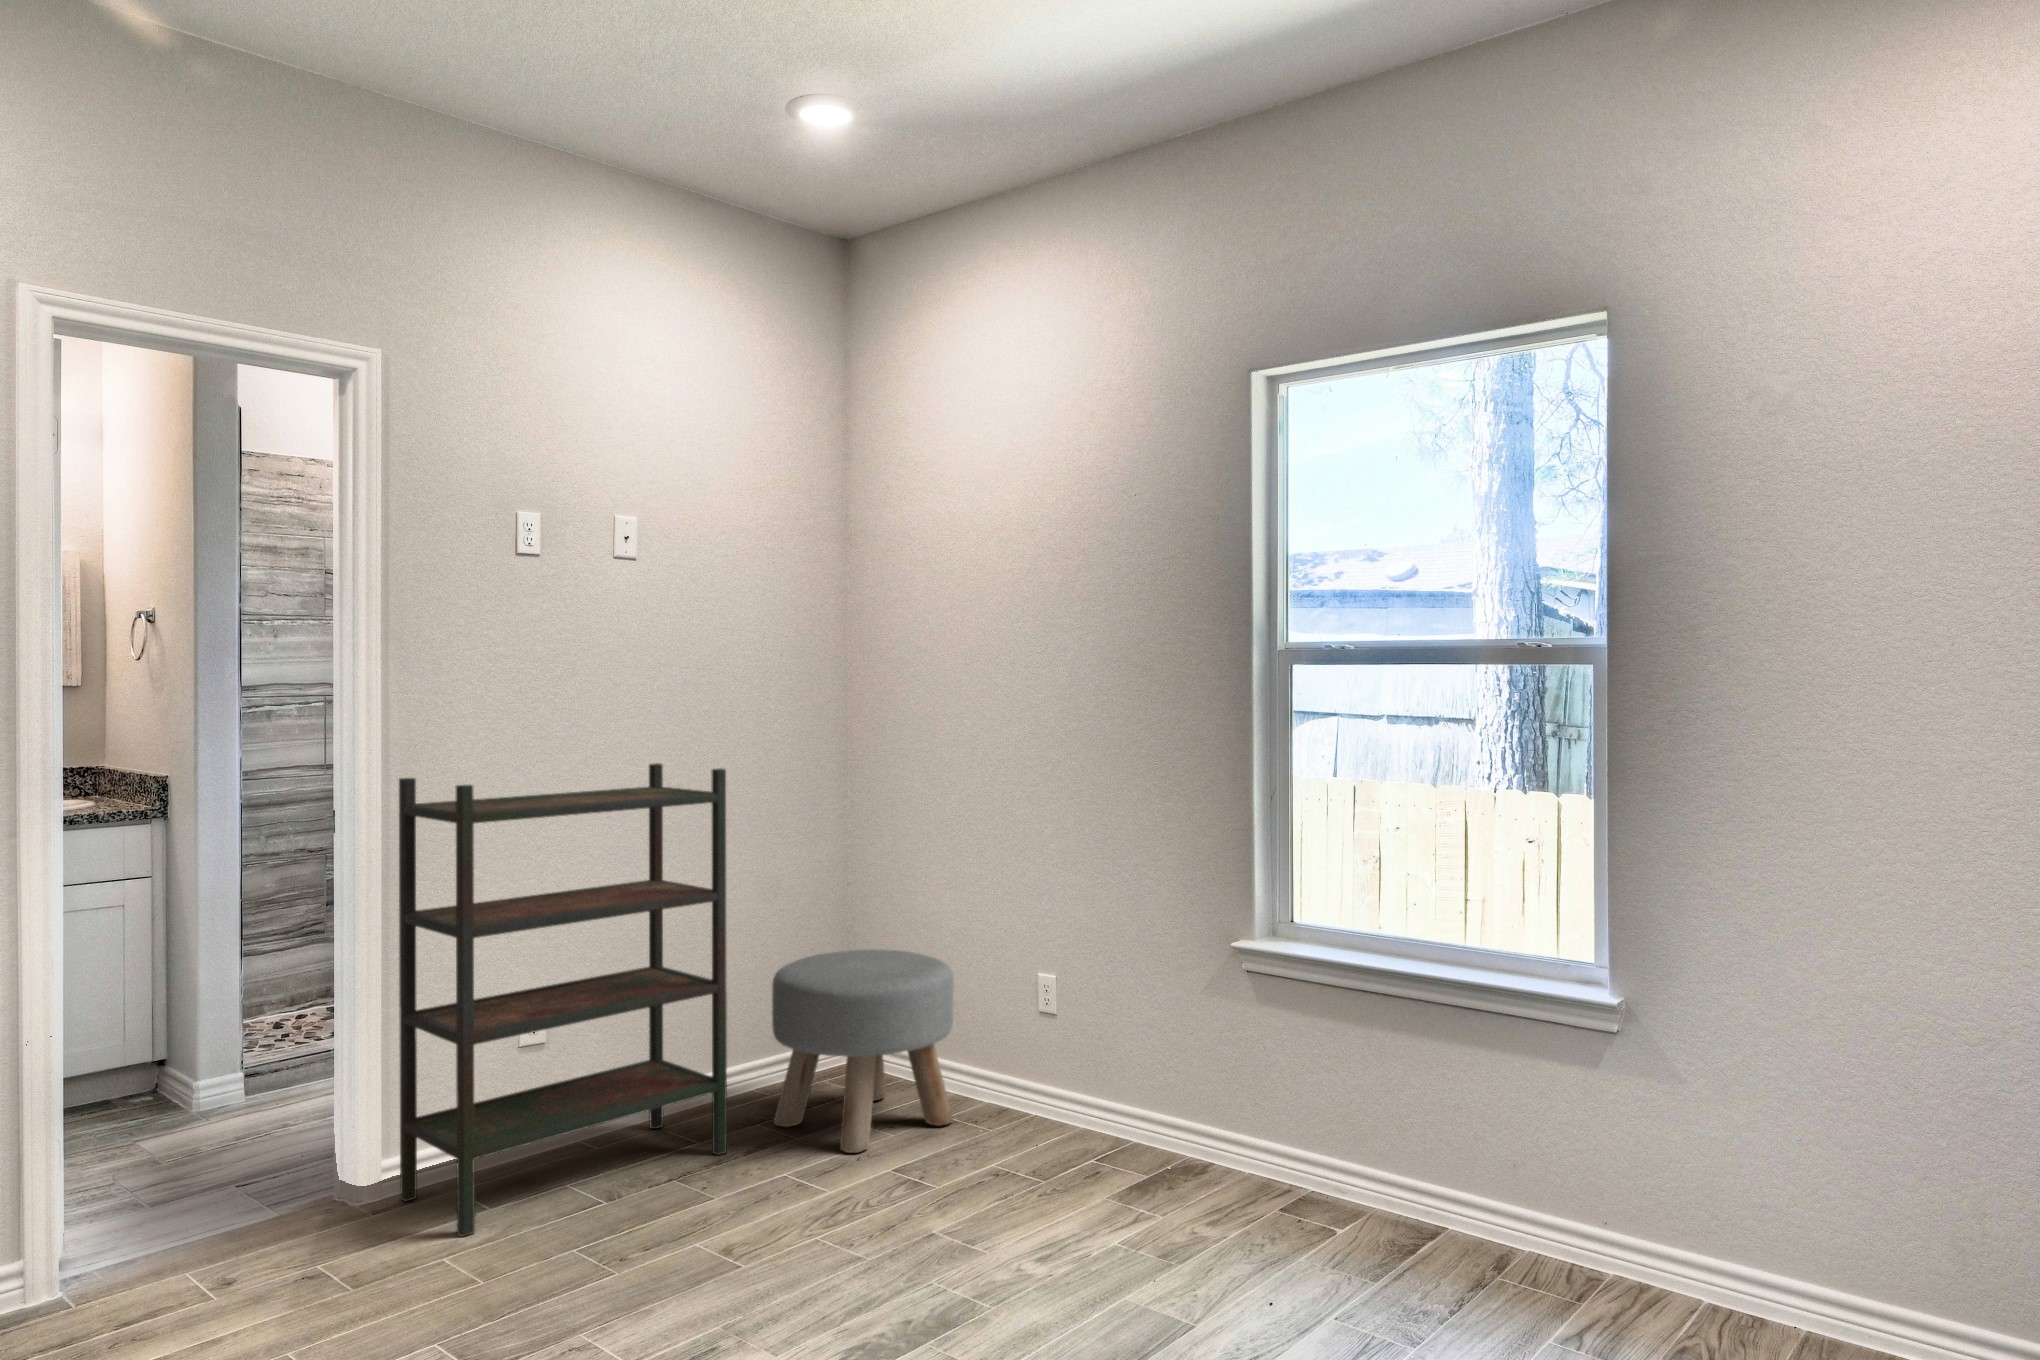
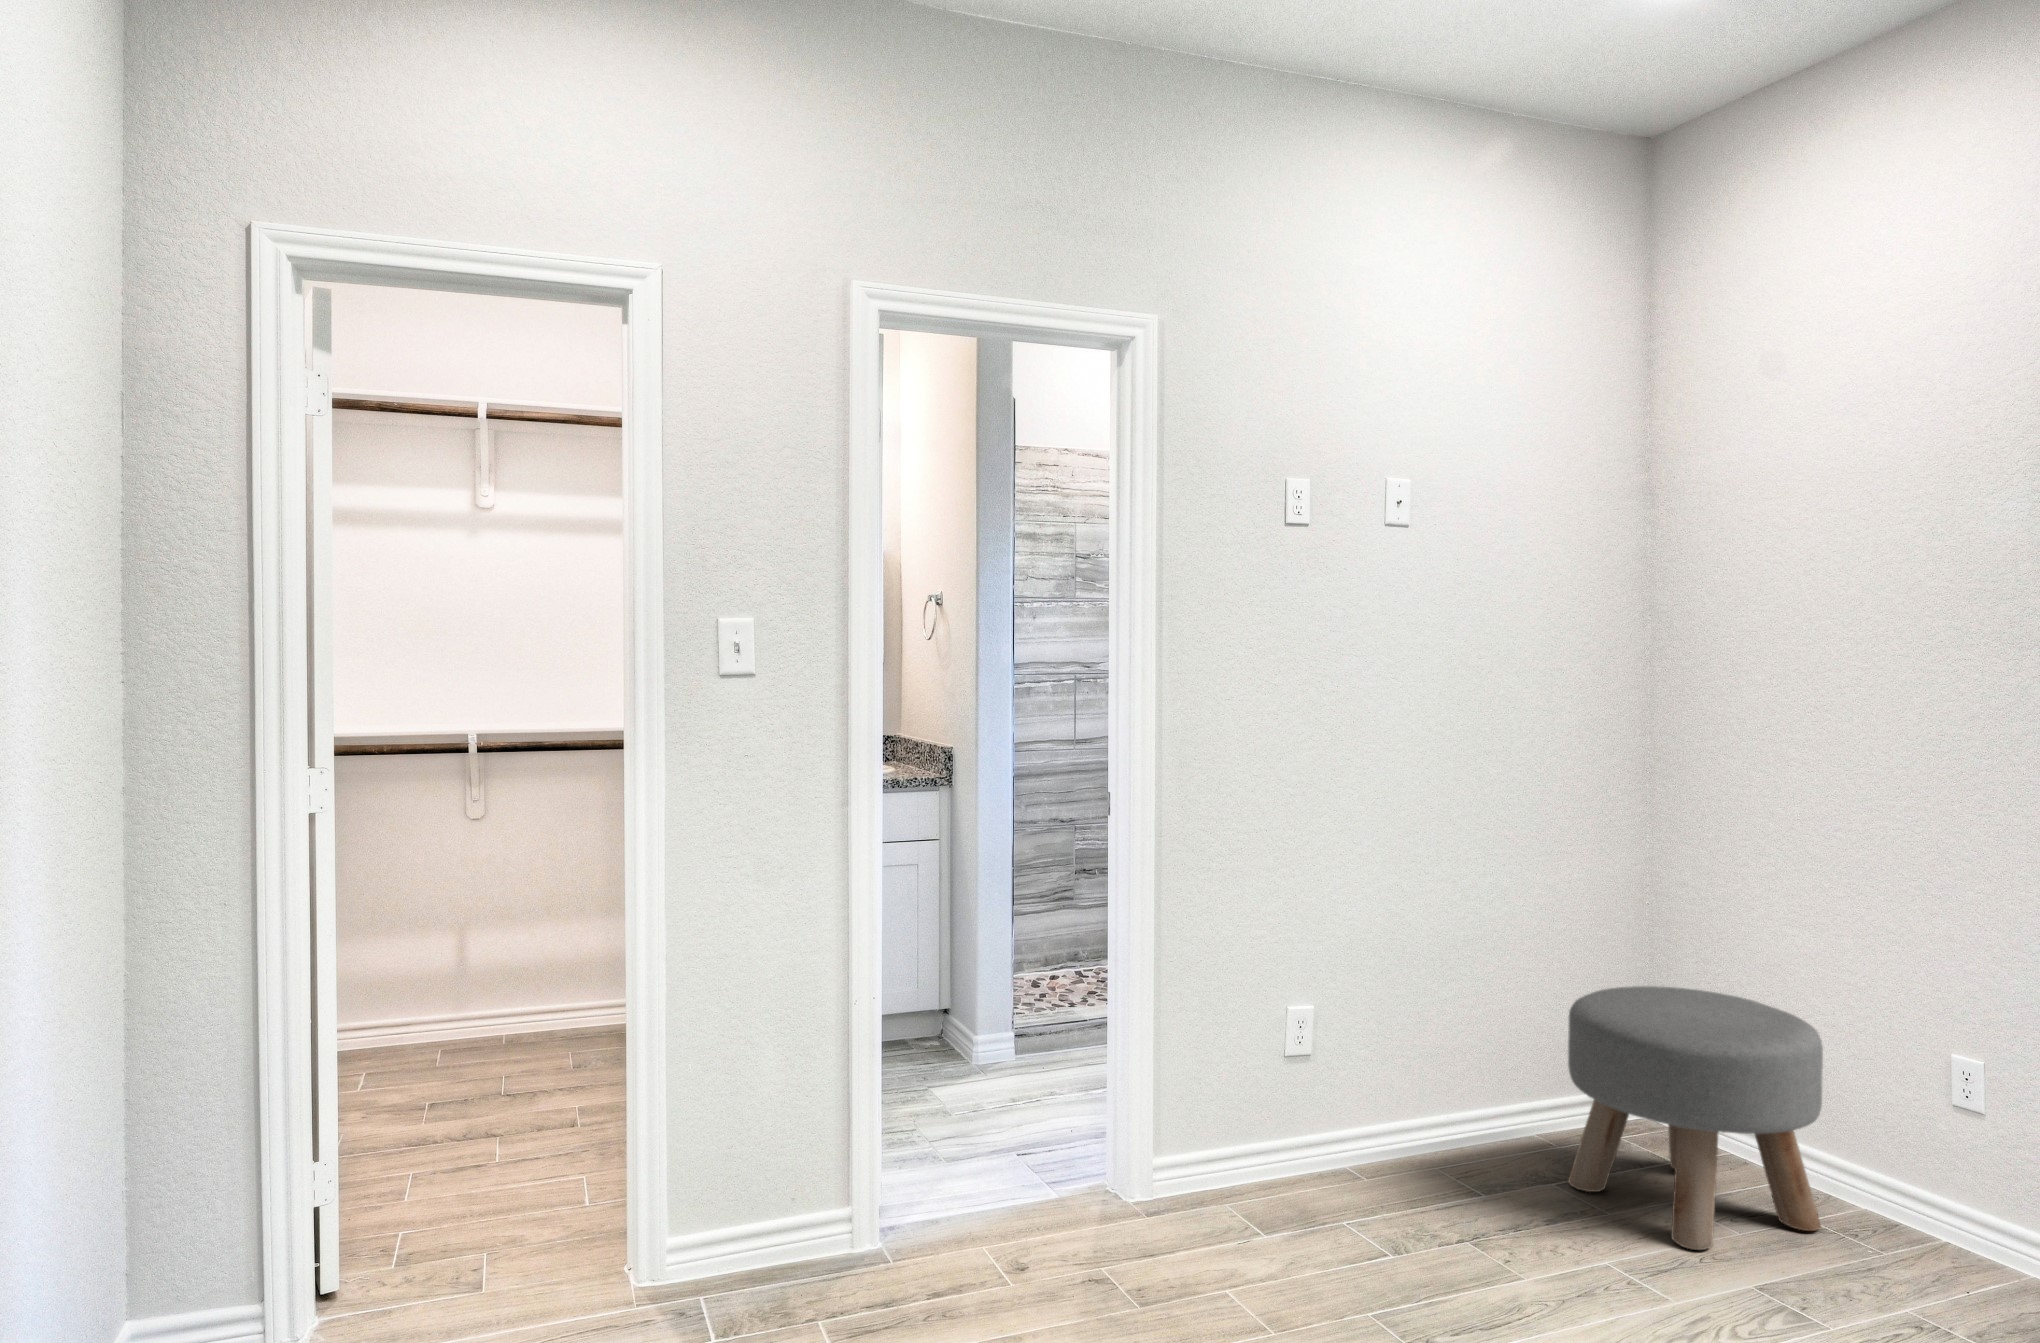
bookshelf: present [399,763,727,1237] -> none [1170,753,1523,1268]

